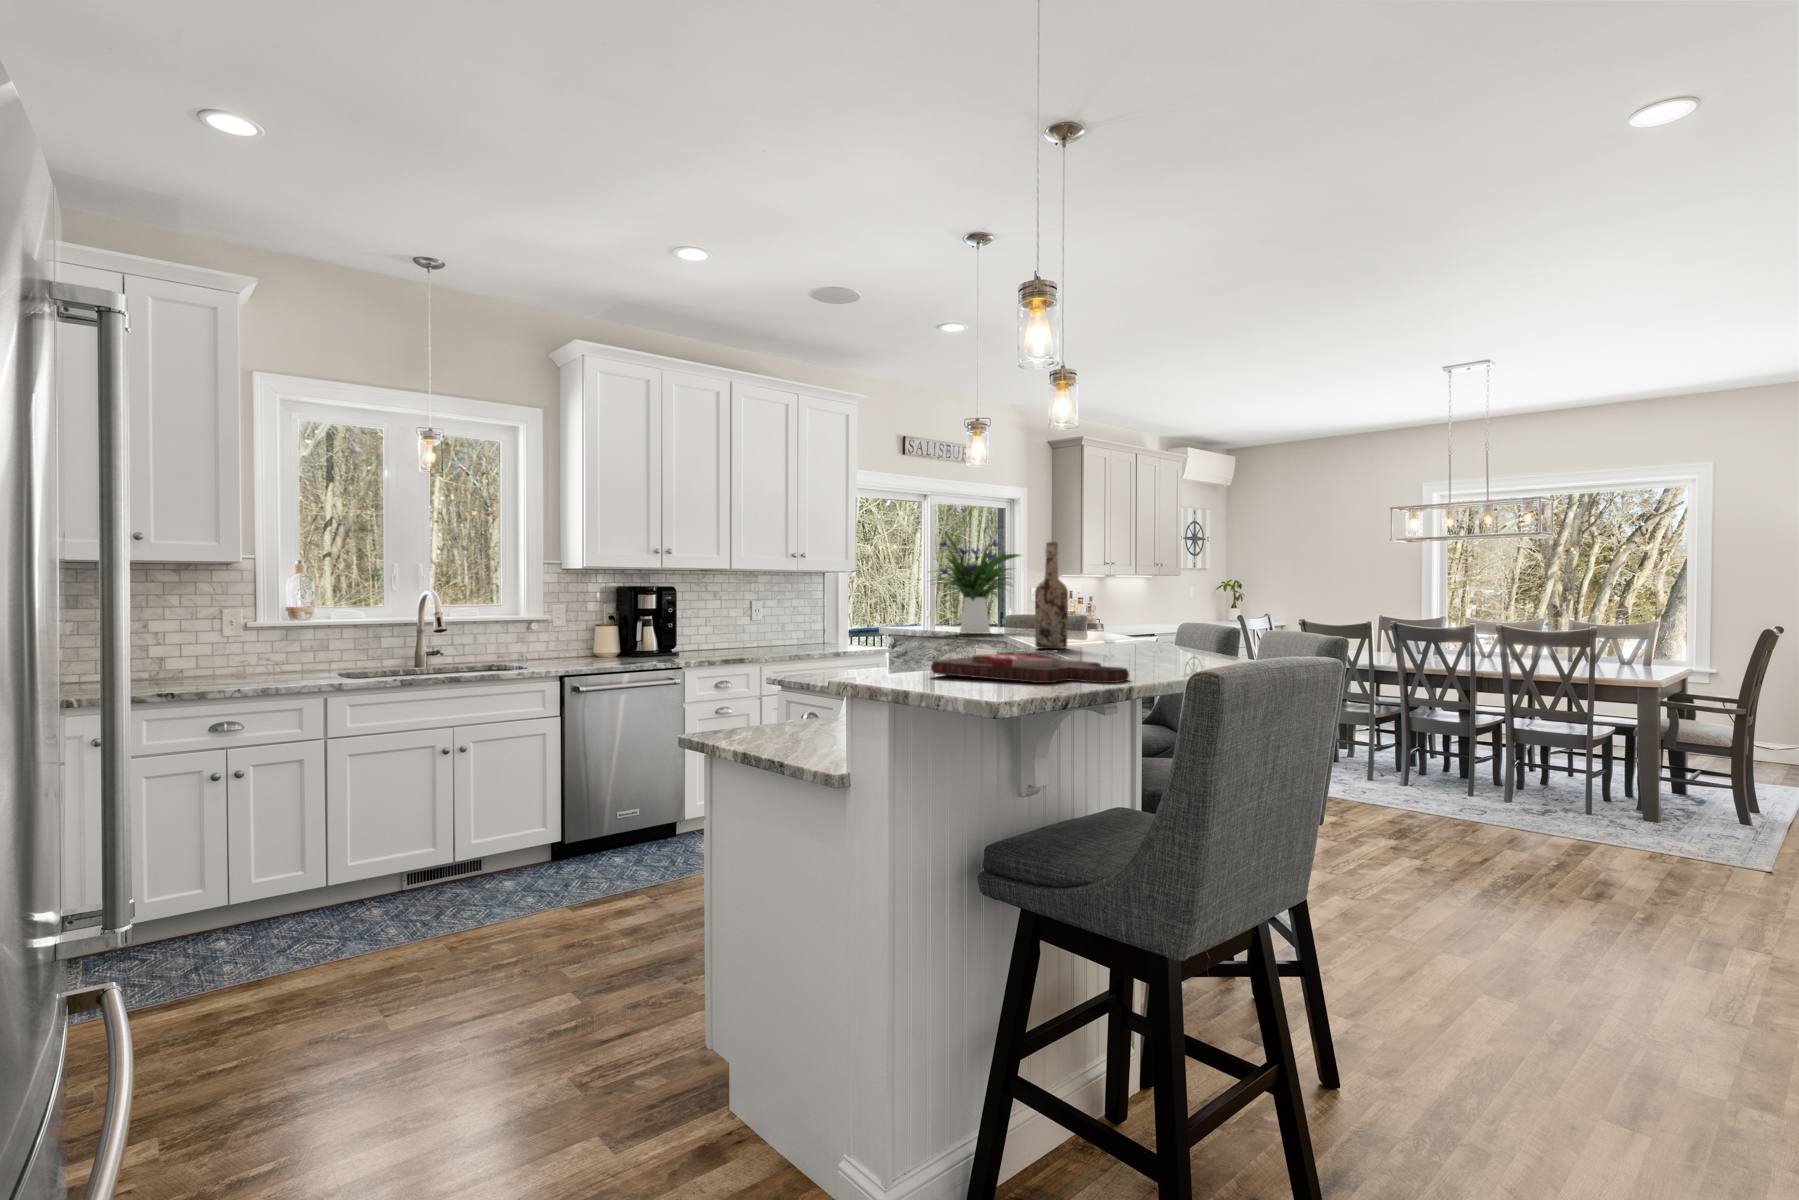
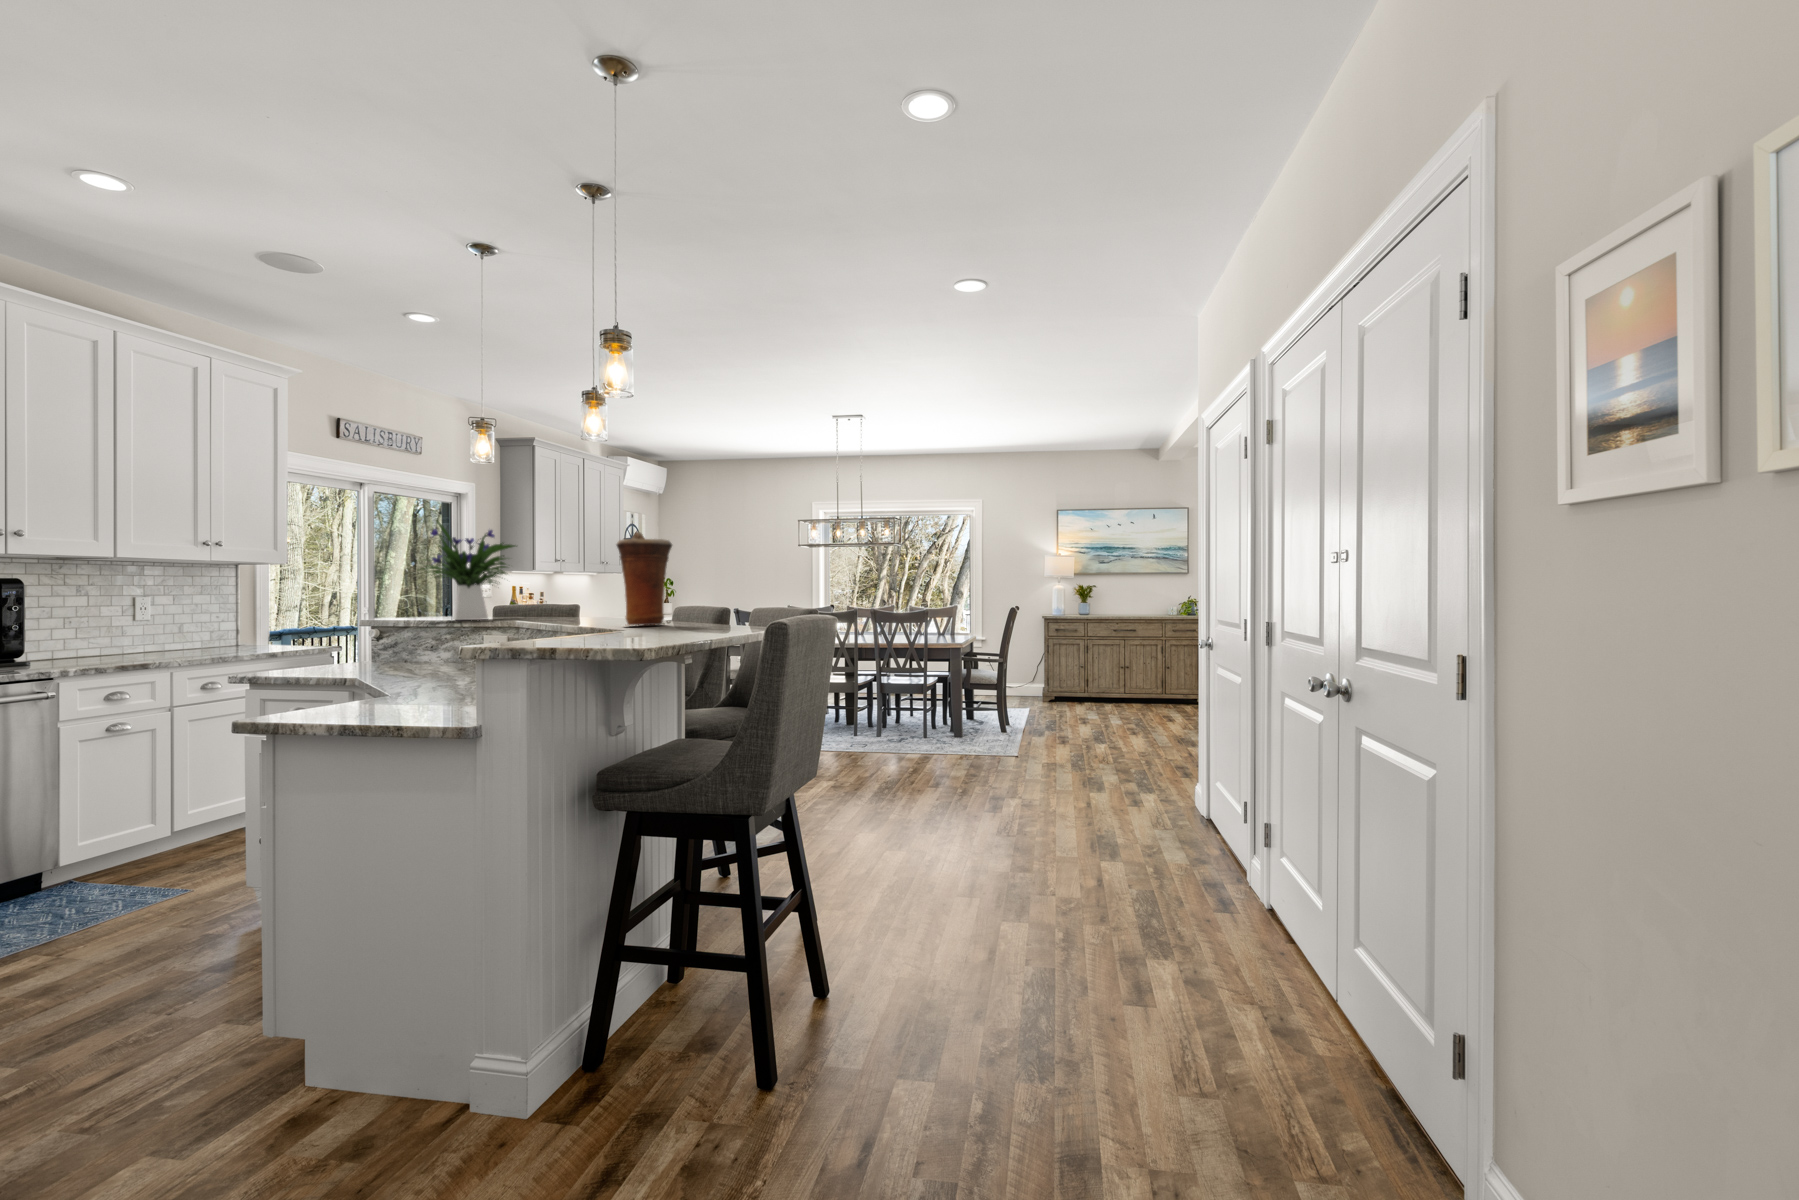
vase: none [1082,536,1160,656] -> present [617,532,672,626]
wine bottle: present [1035,542,1068,649] -> none [562,532,592,625]
cutting board: present [931,651,1129,683] -> none [511,616,689,641]

